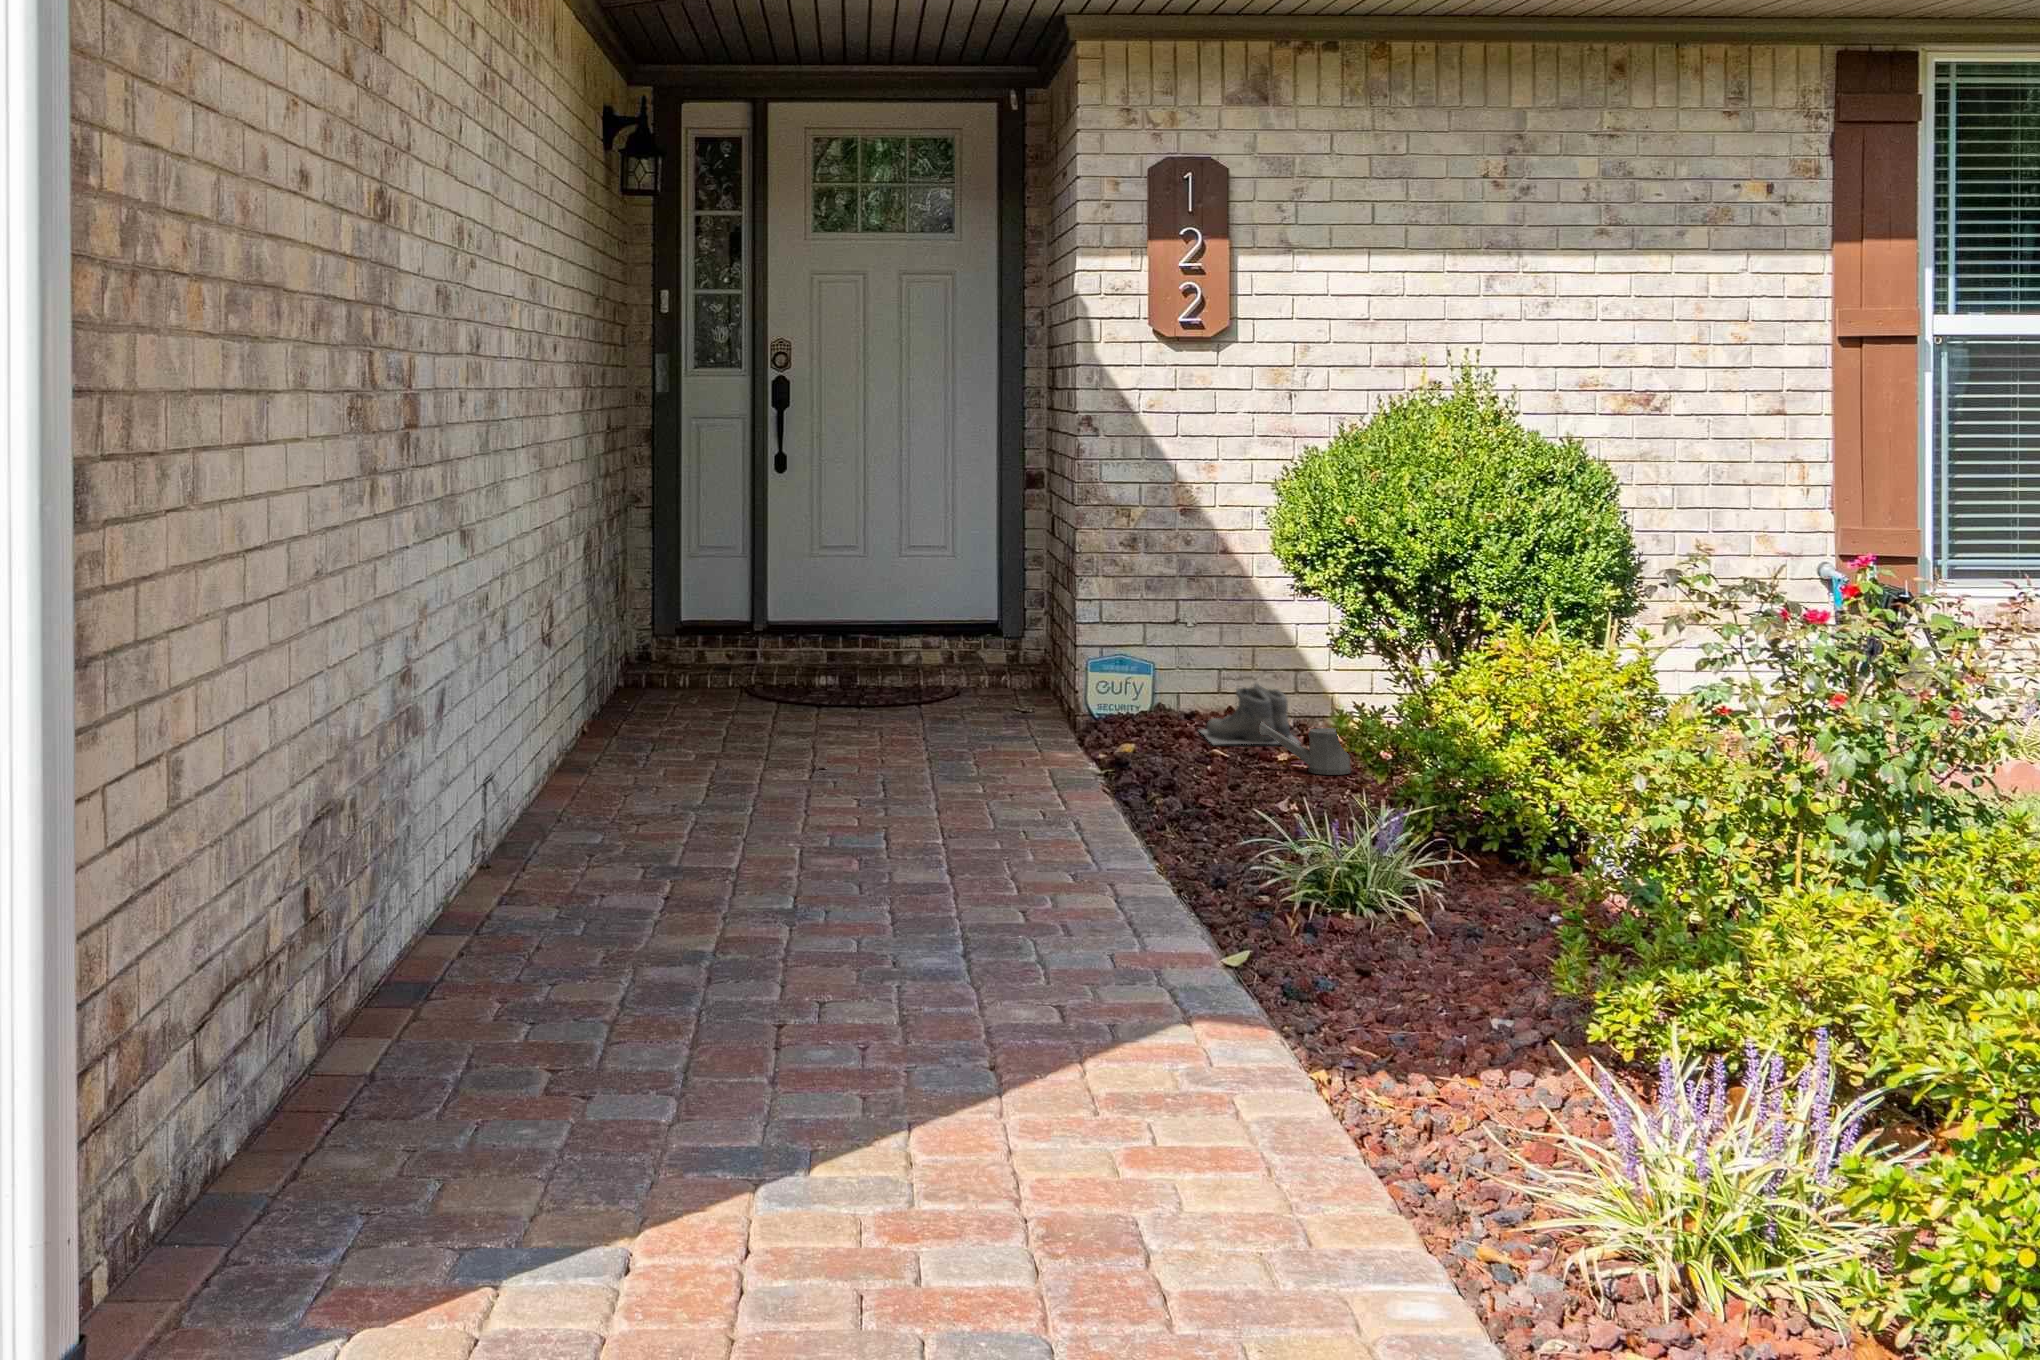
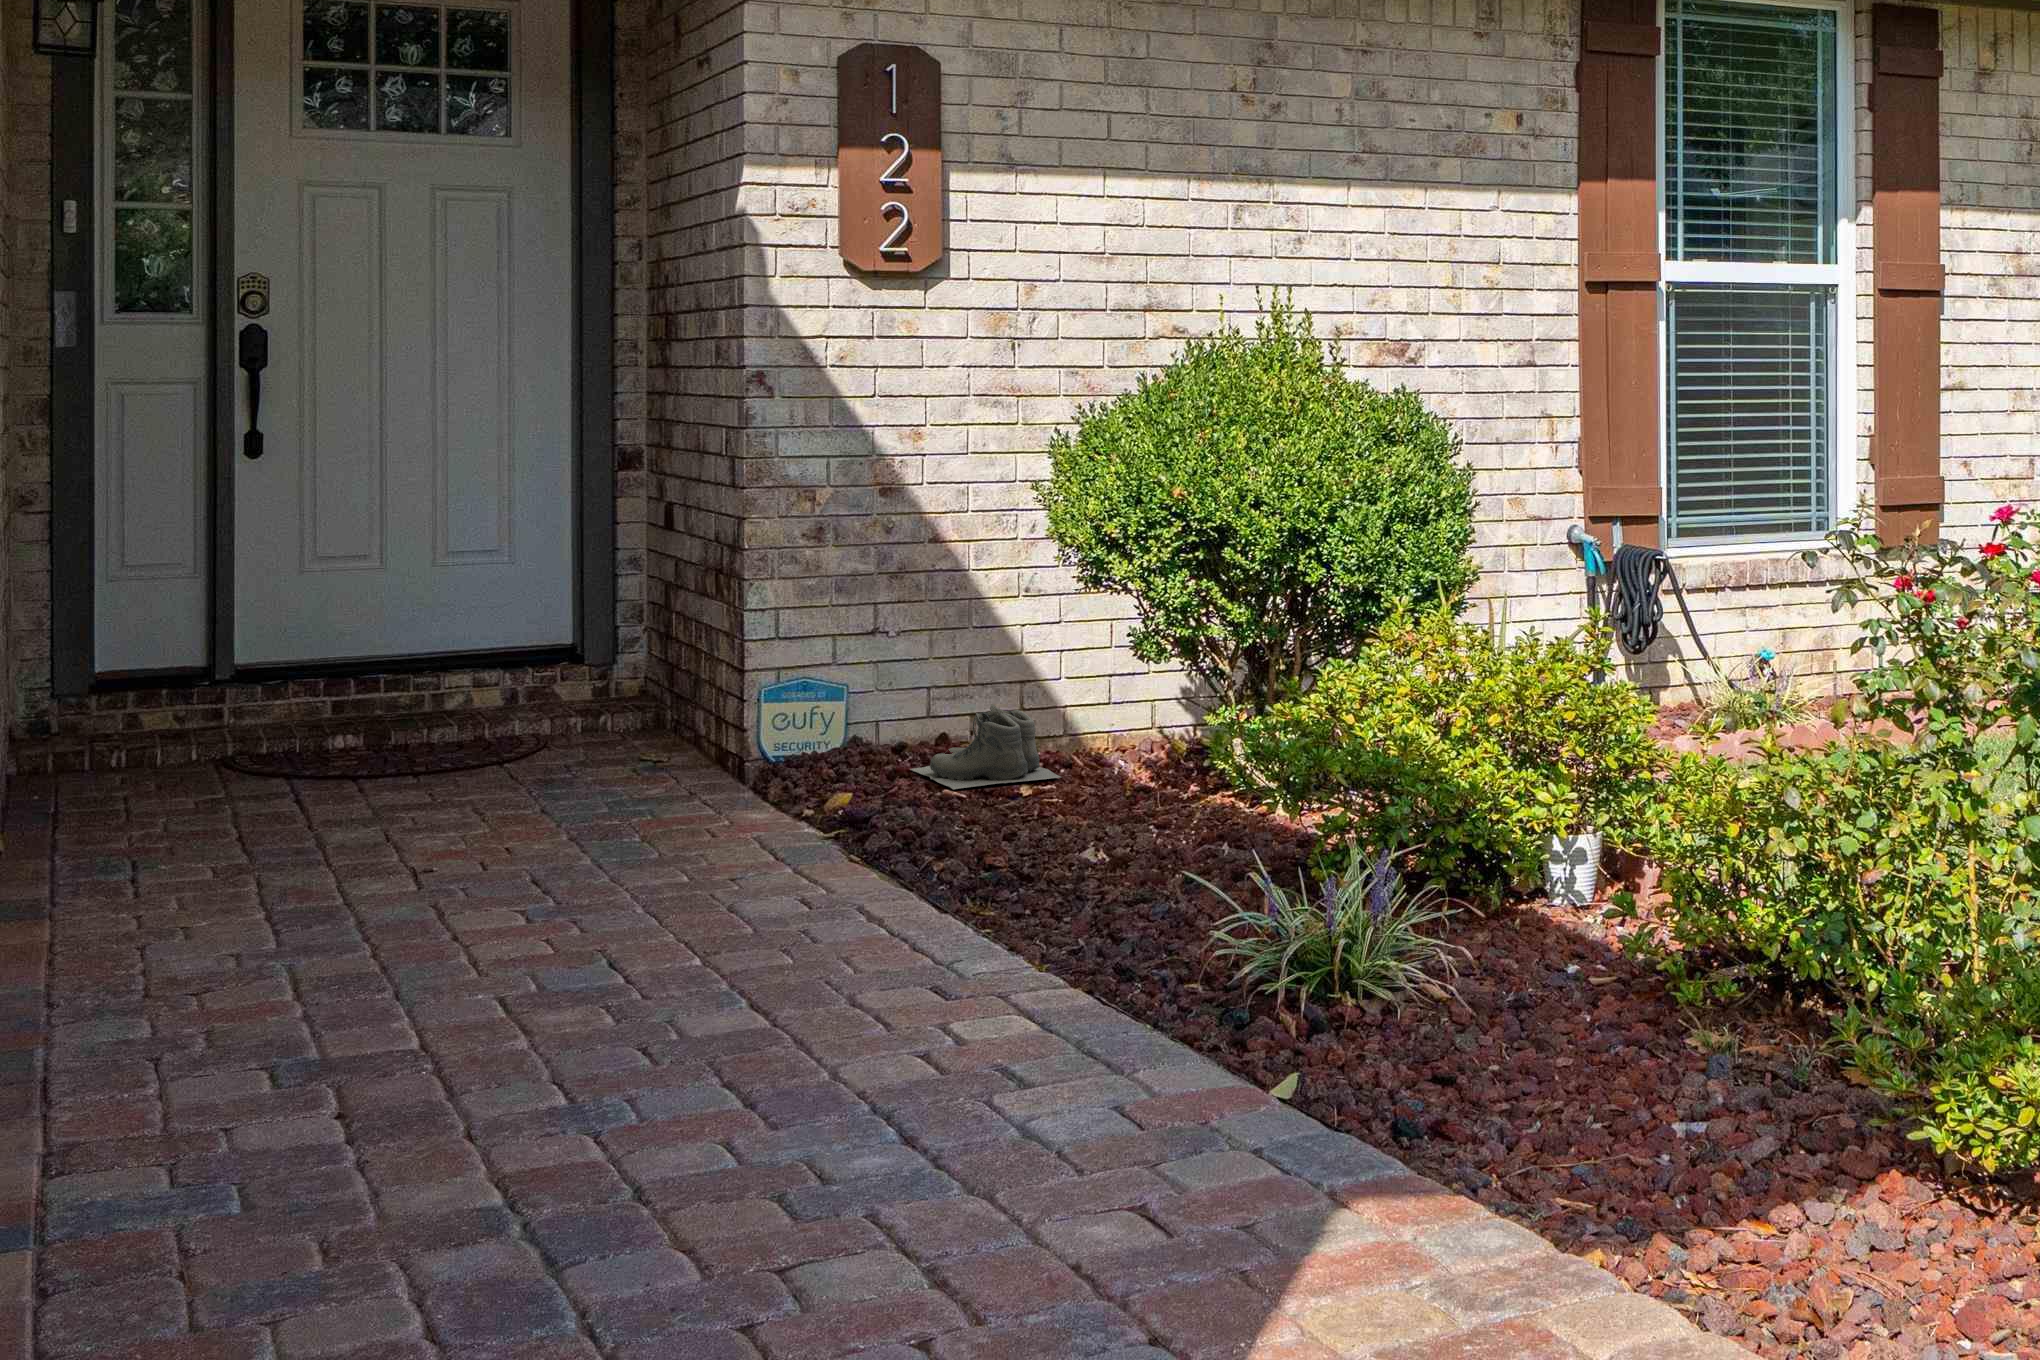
watering can: present [1259,721,1351,775] -> none [1050,758,1194,819]

